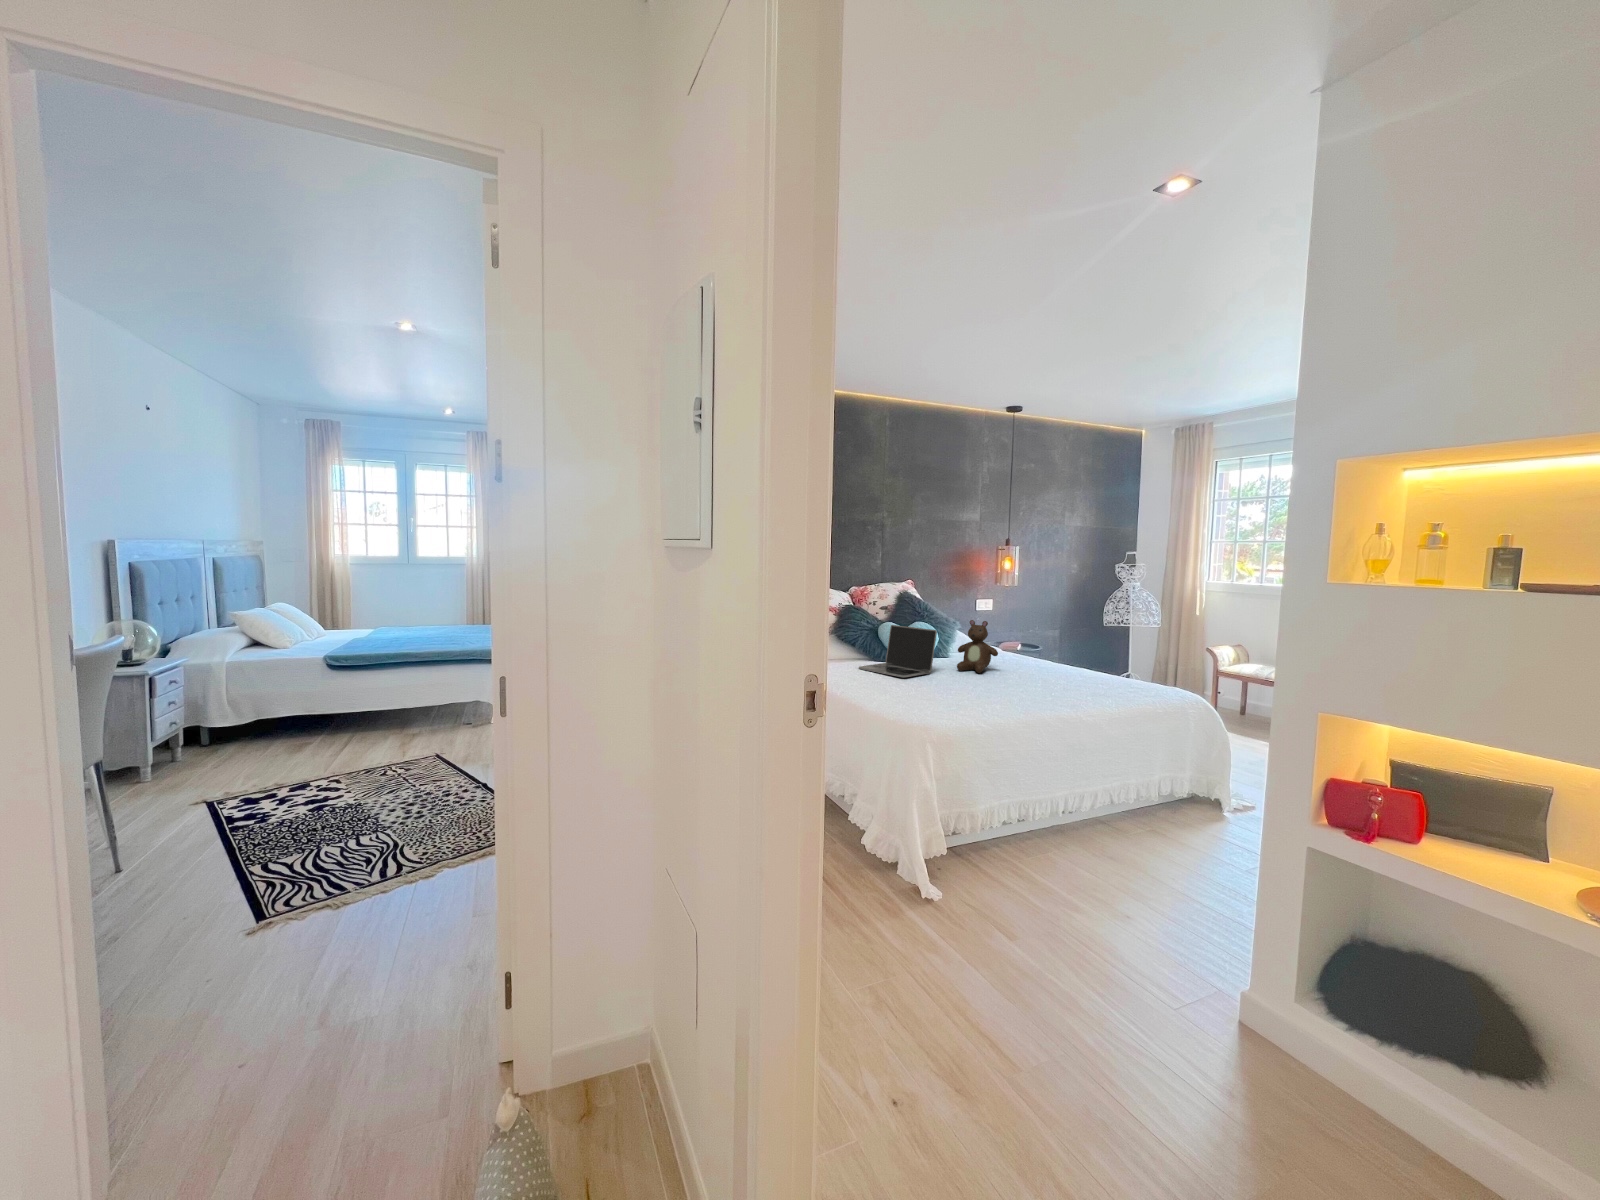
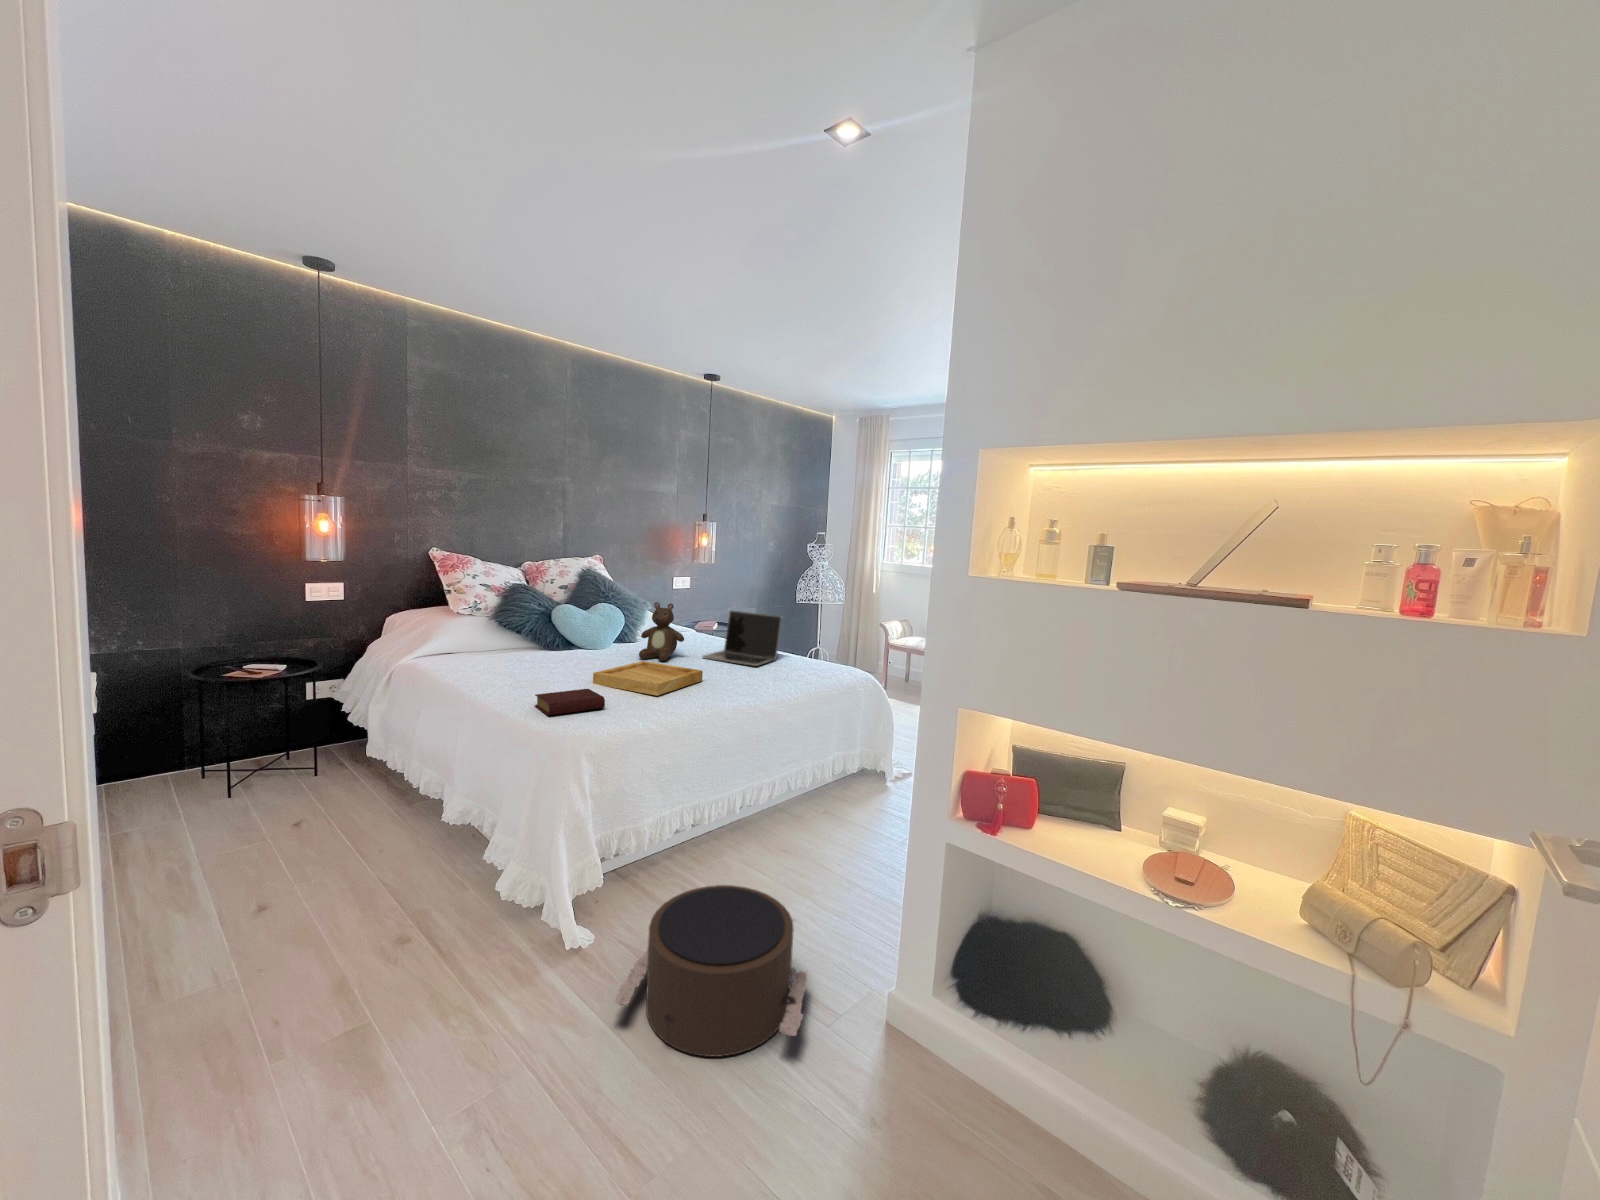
laptop: present [859,625,937,678] -> present [703,611,782,666]
tray: none [923,671,1021,700] -> present [593,661,703,696]
book: none [882,690,940,709] -> present [535,689,605,716]
pouf: none [969,865,1149,1008] -> present [614,885,807,1057]

